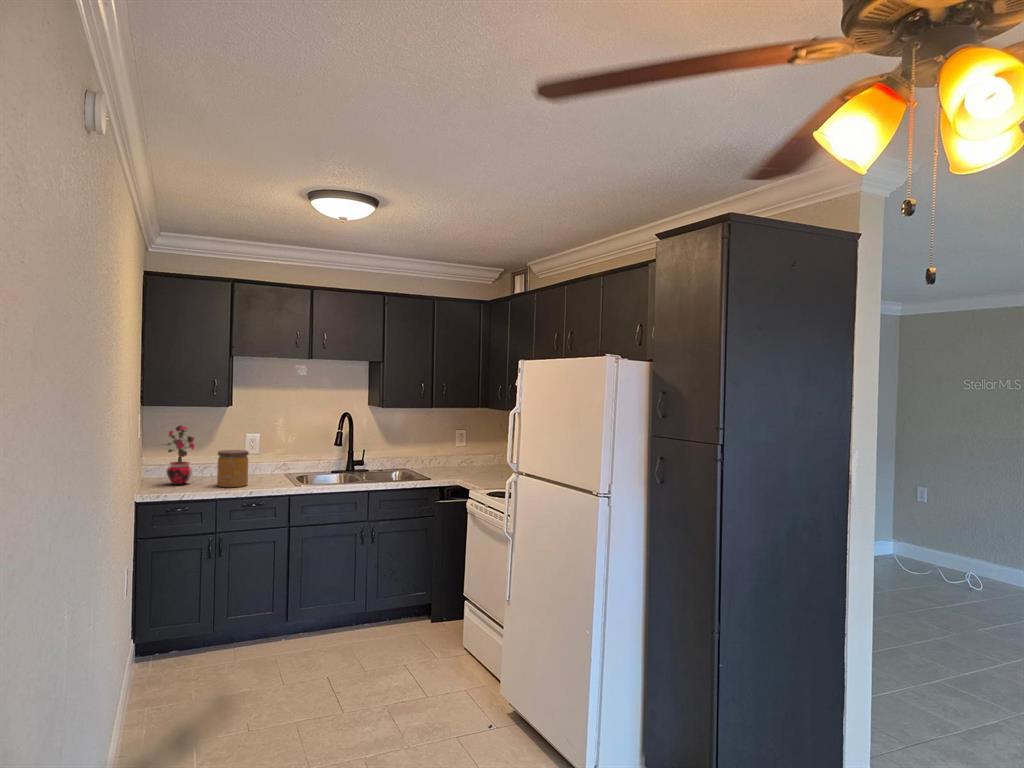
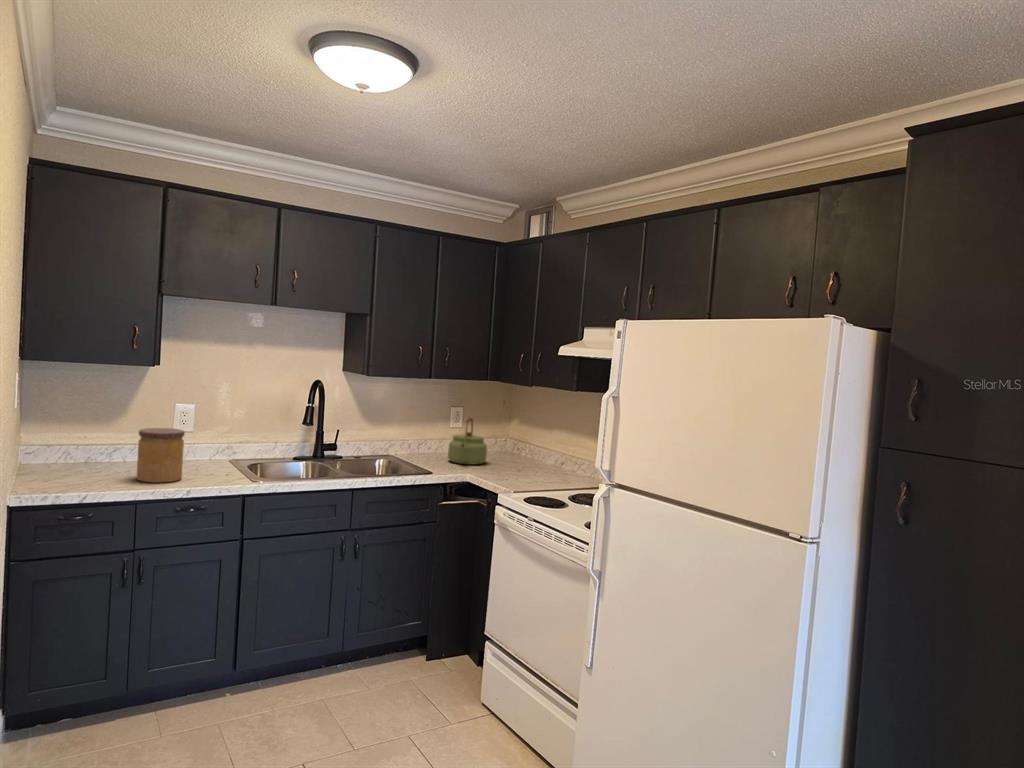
potted plant: present [166,426,194,485] -> none [50,390,104,477]
kettle: none [451,437,481,473] -> present [448,418,487,465]

